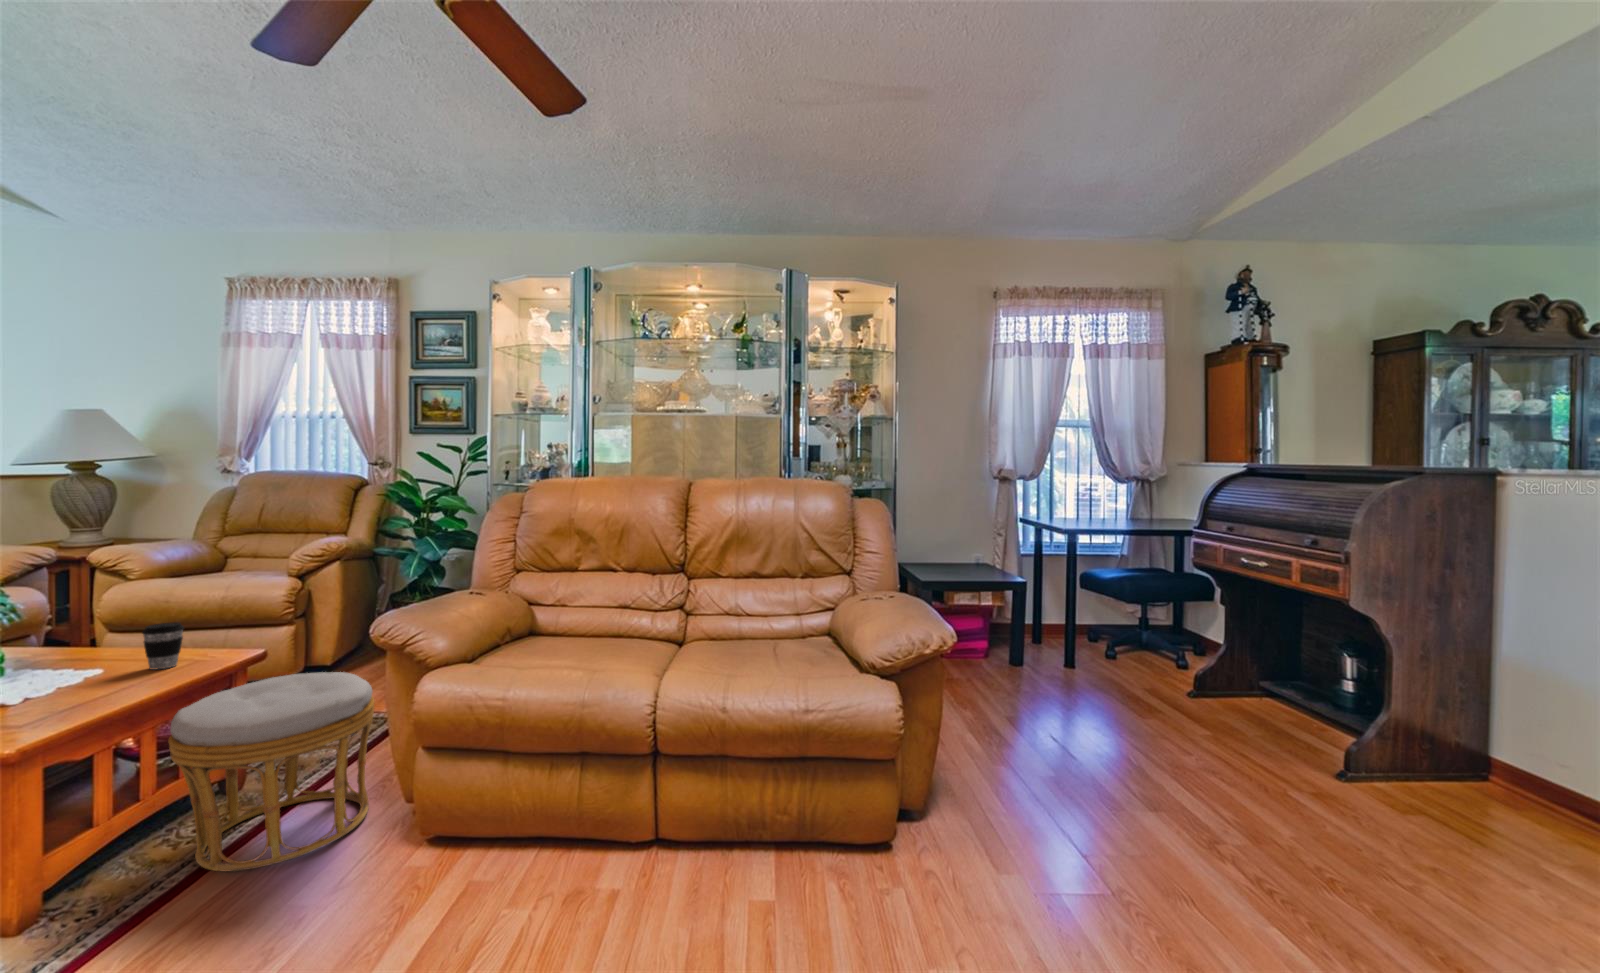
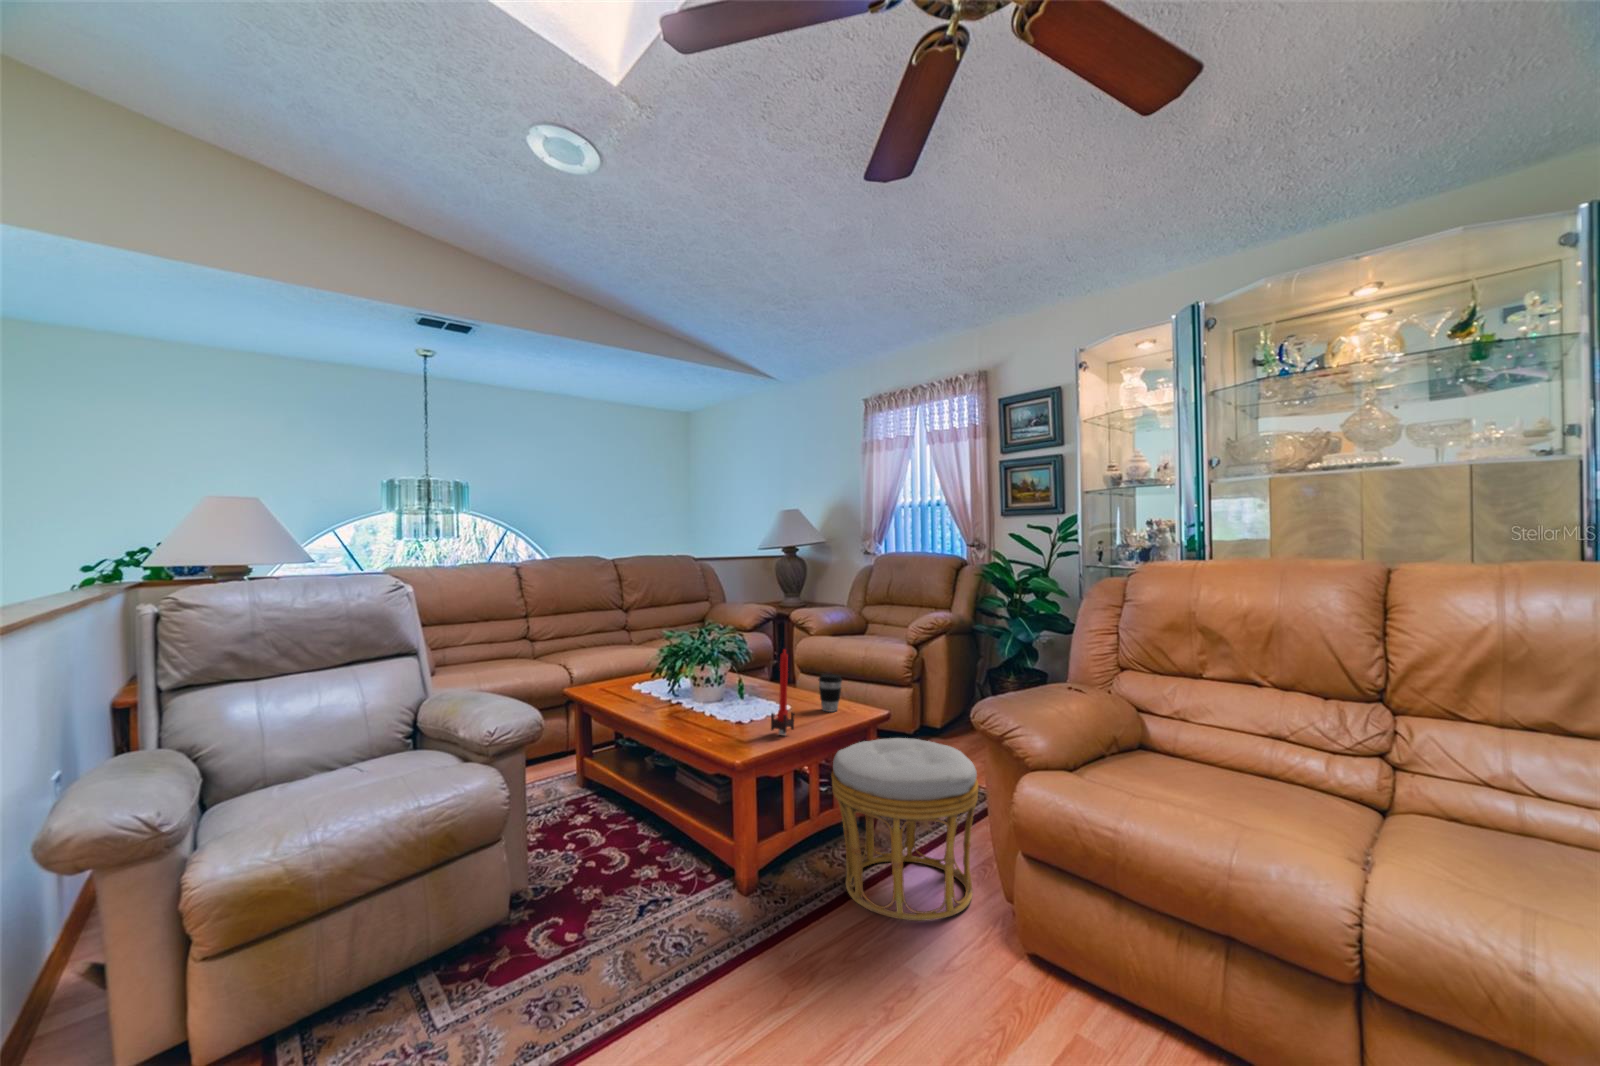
candle: none [52,601,99,712] -> present [771,649,794,735]

